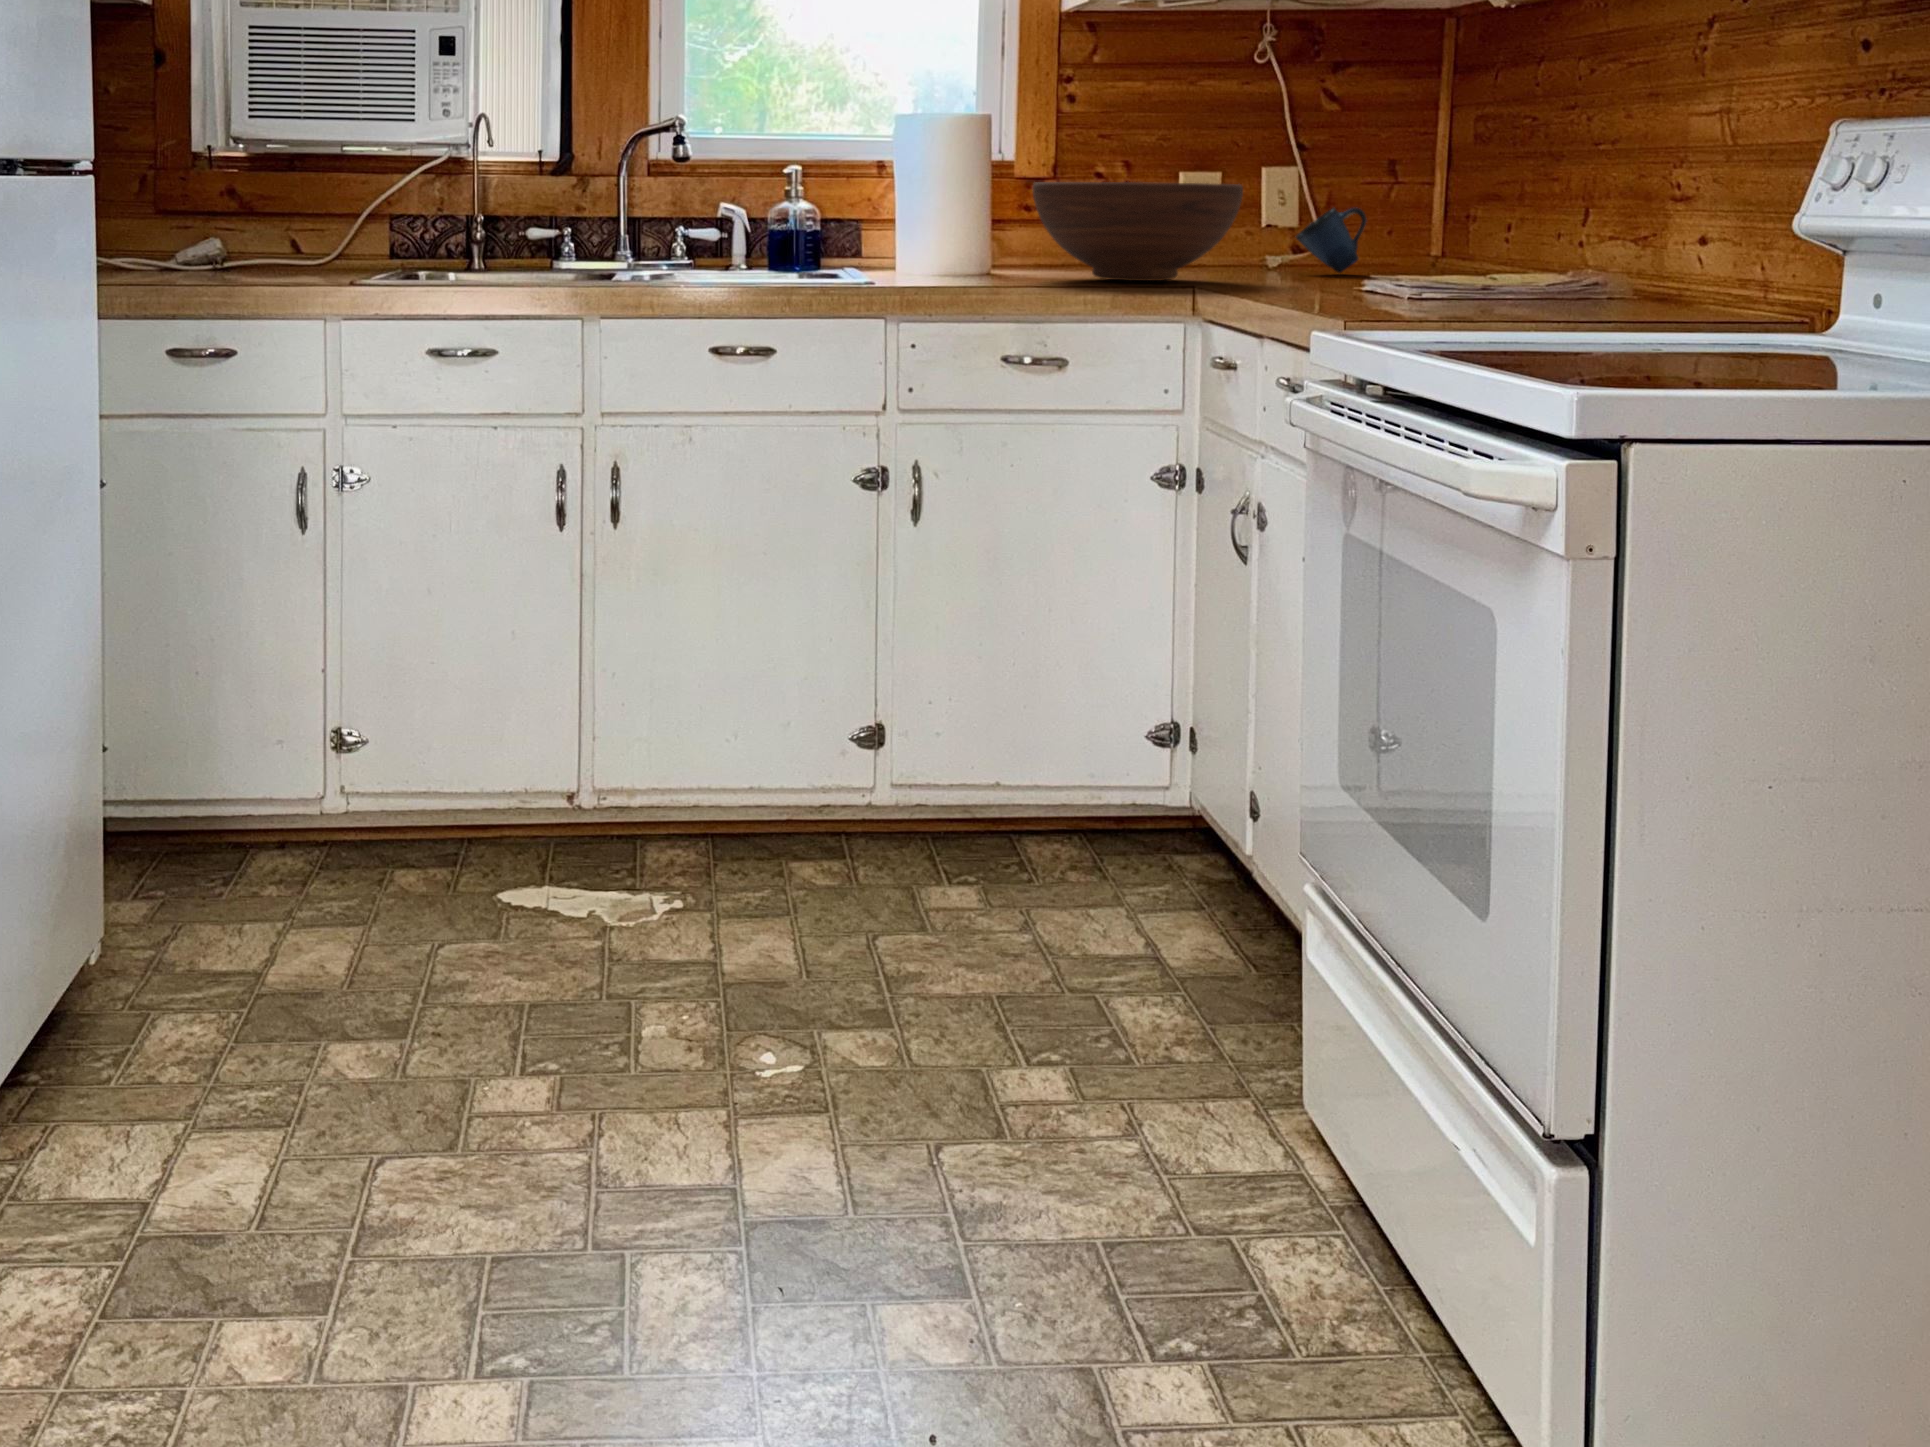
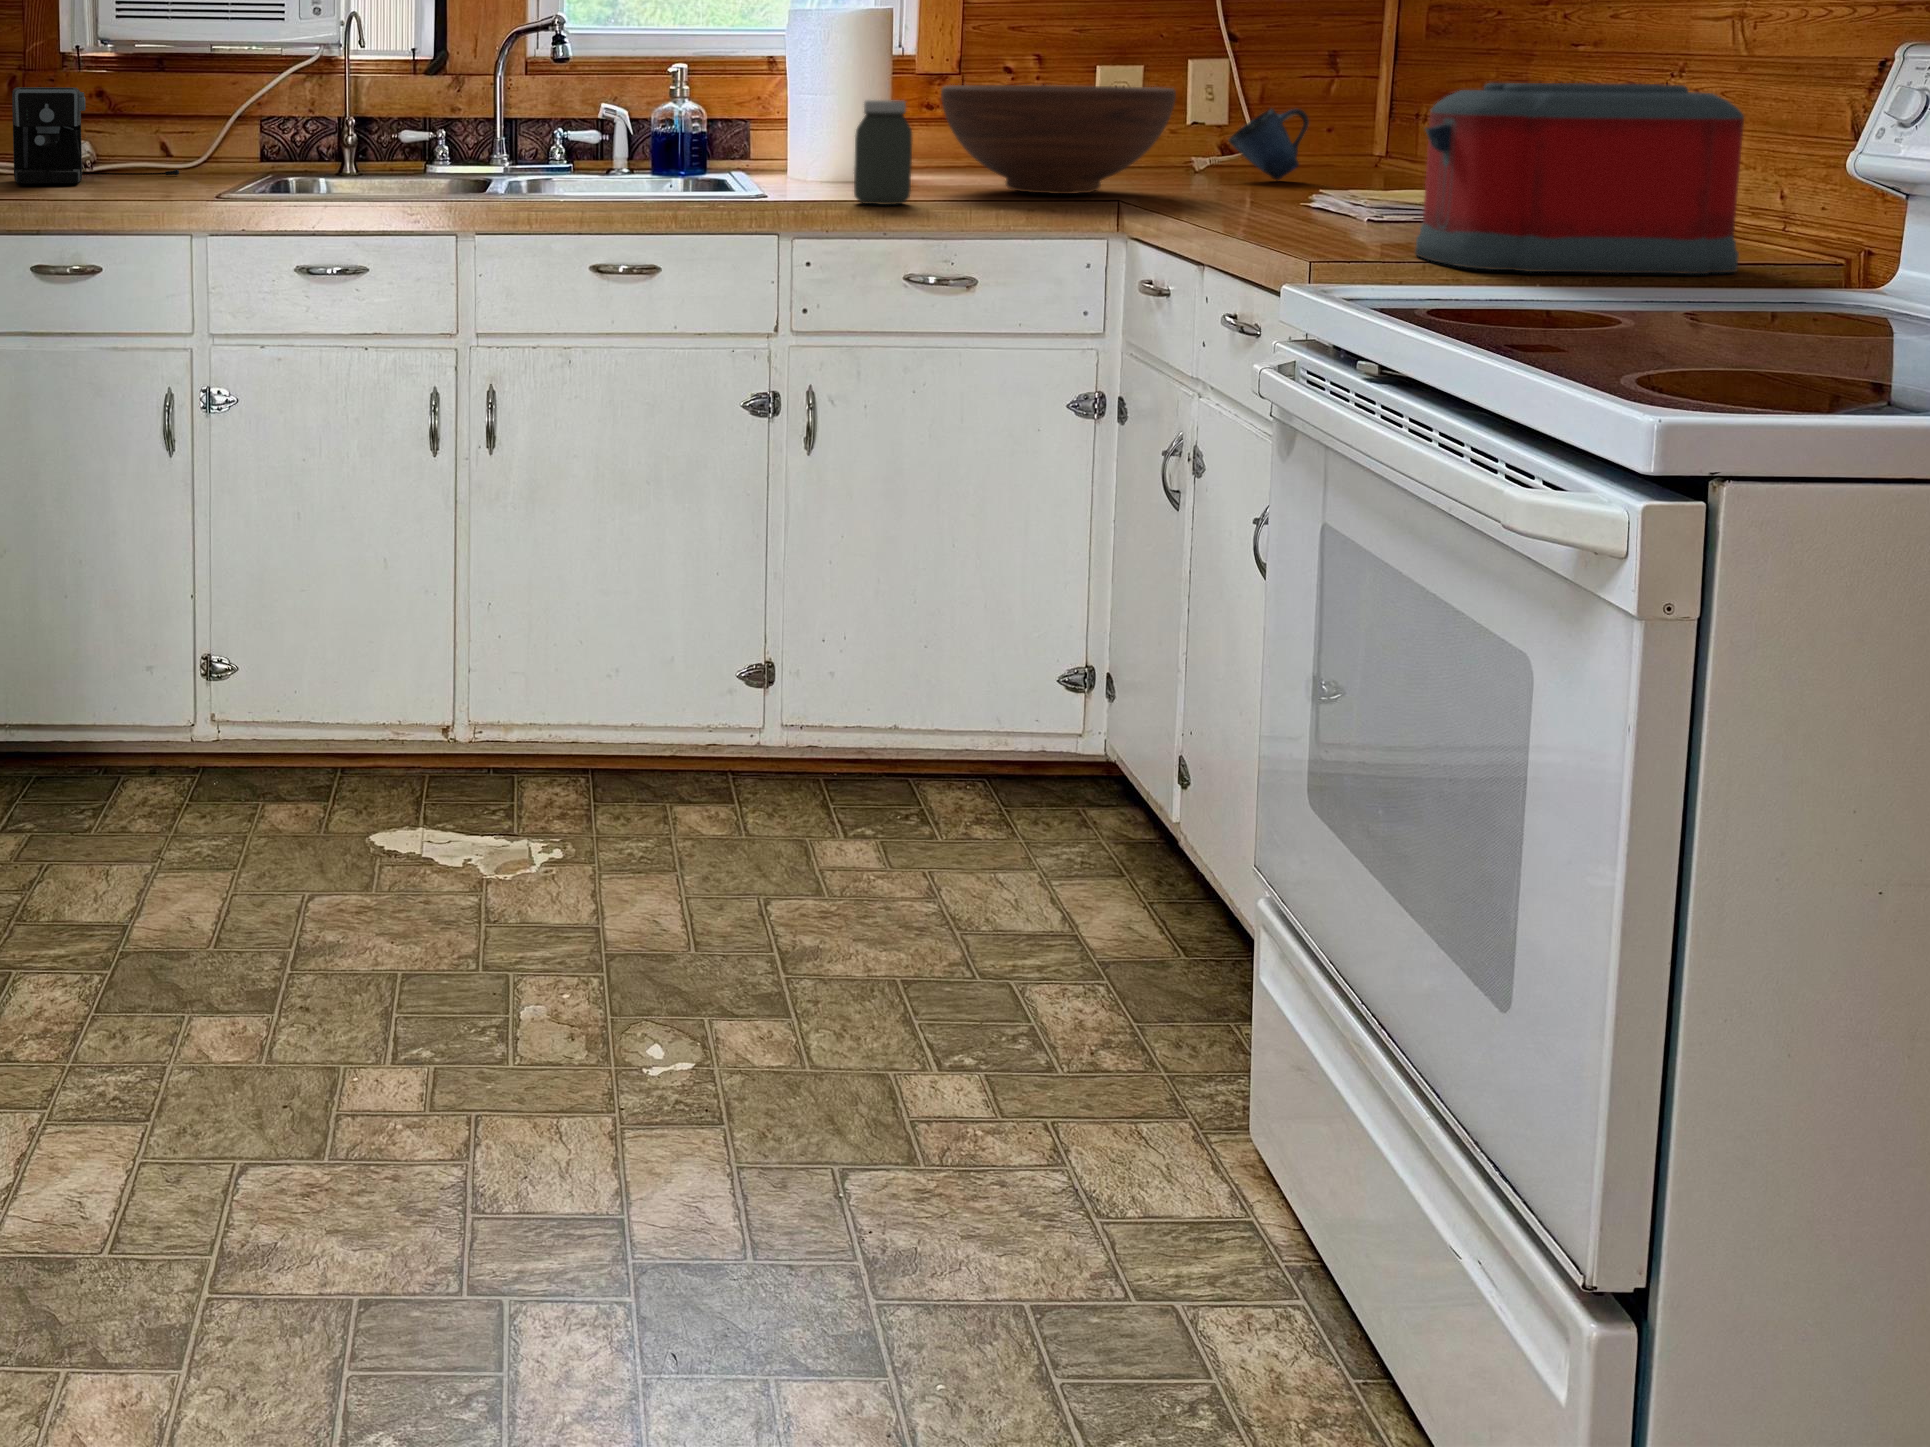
toaster: none [1436,163,1702,327] -> present [1416,83,1744,274]
coffee maker: none [149,182,312,272] -> present [12,87,179,184]
jar: none [952,192,1004,287] -> present [854,100,913,205]

